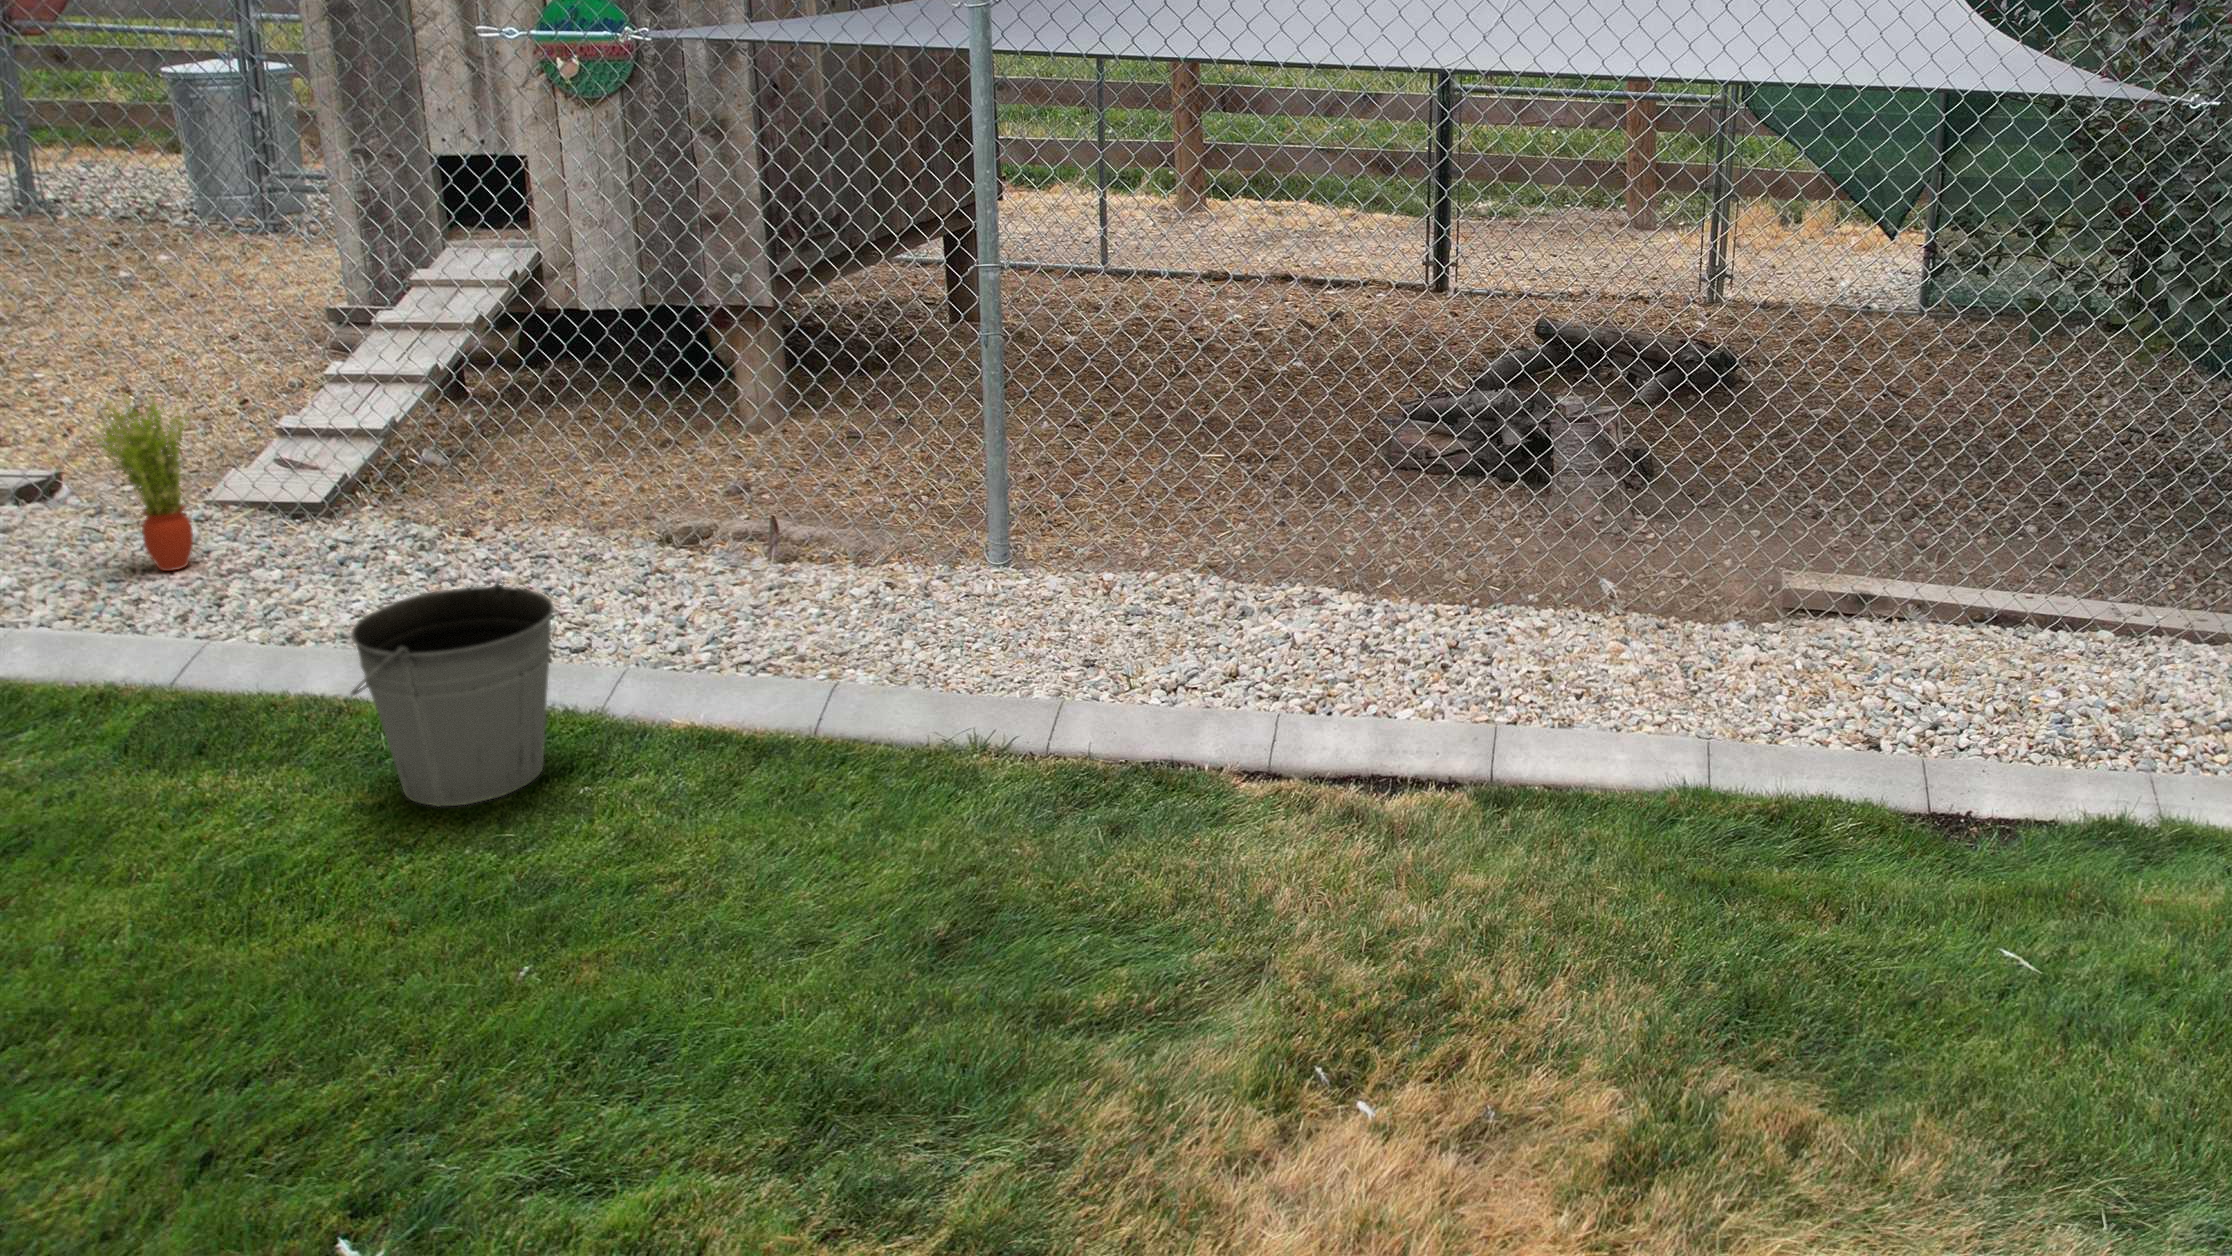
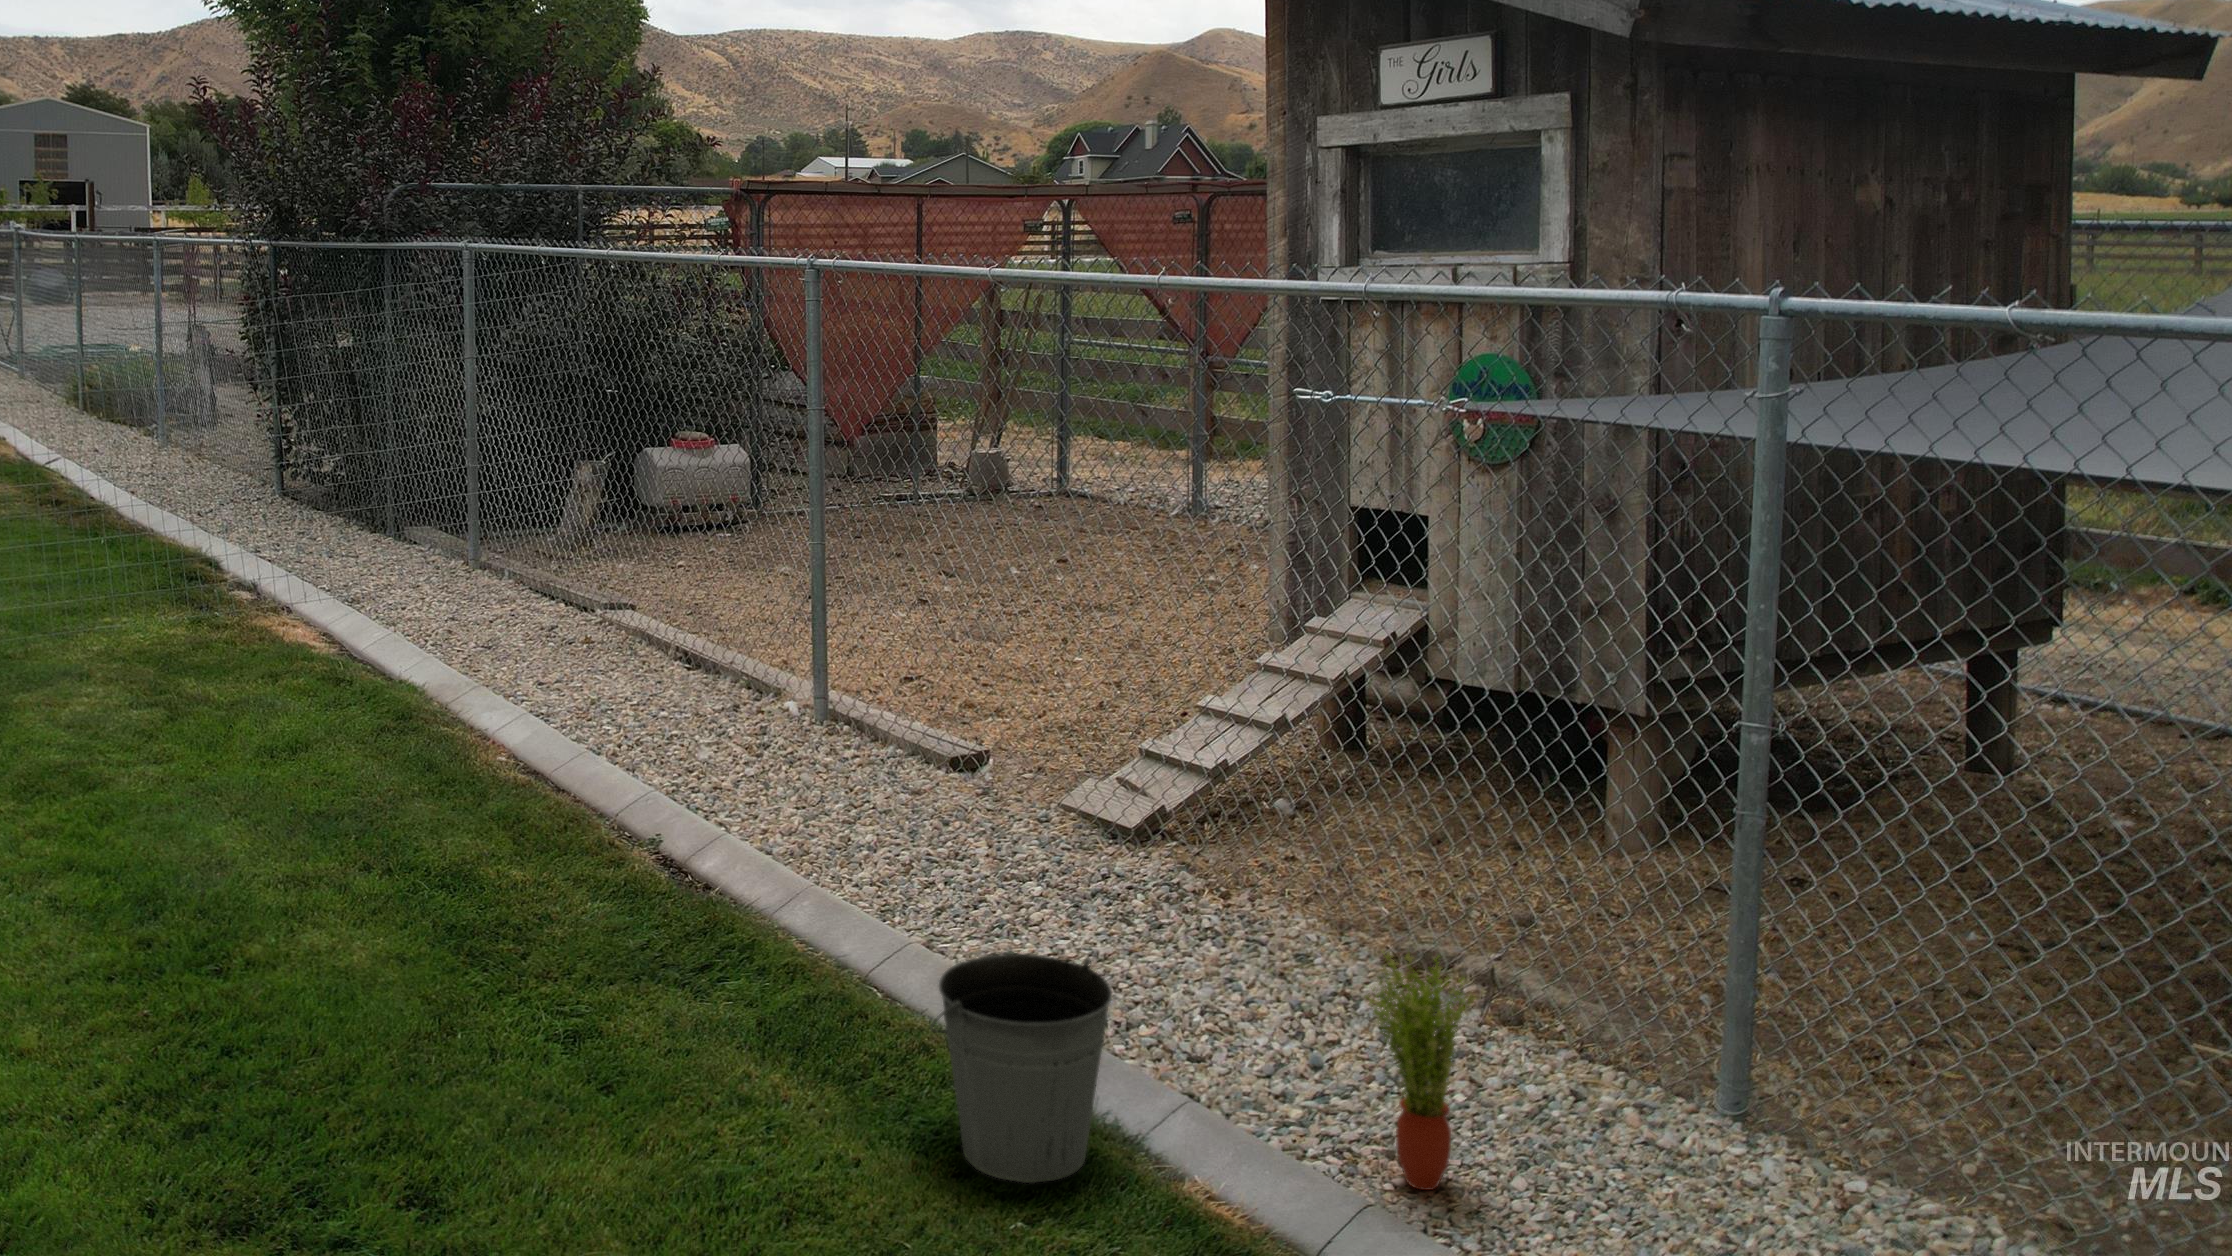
potted plant: present [94,396,194,571] -> present [1366,952,1475,1190]

